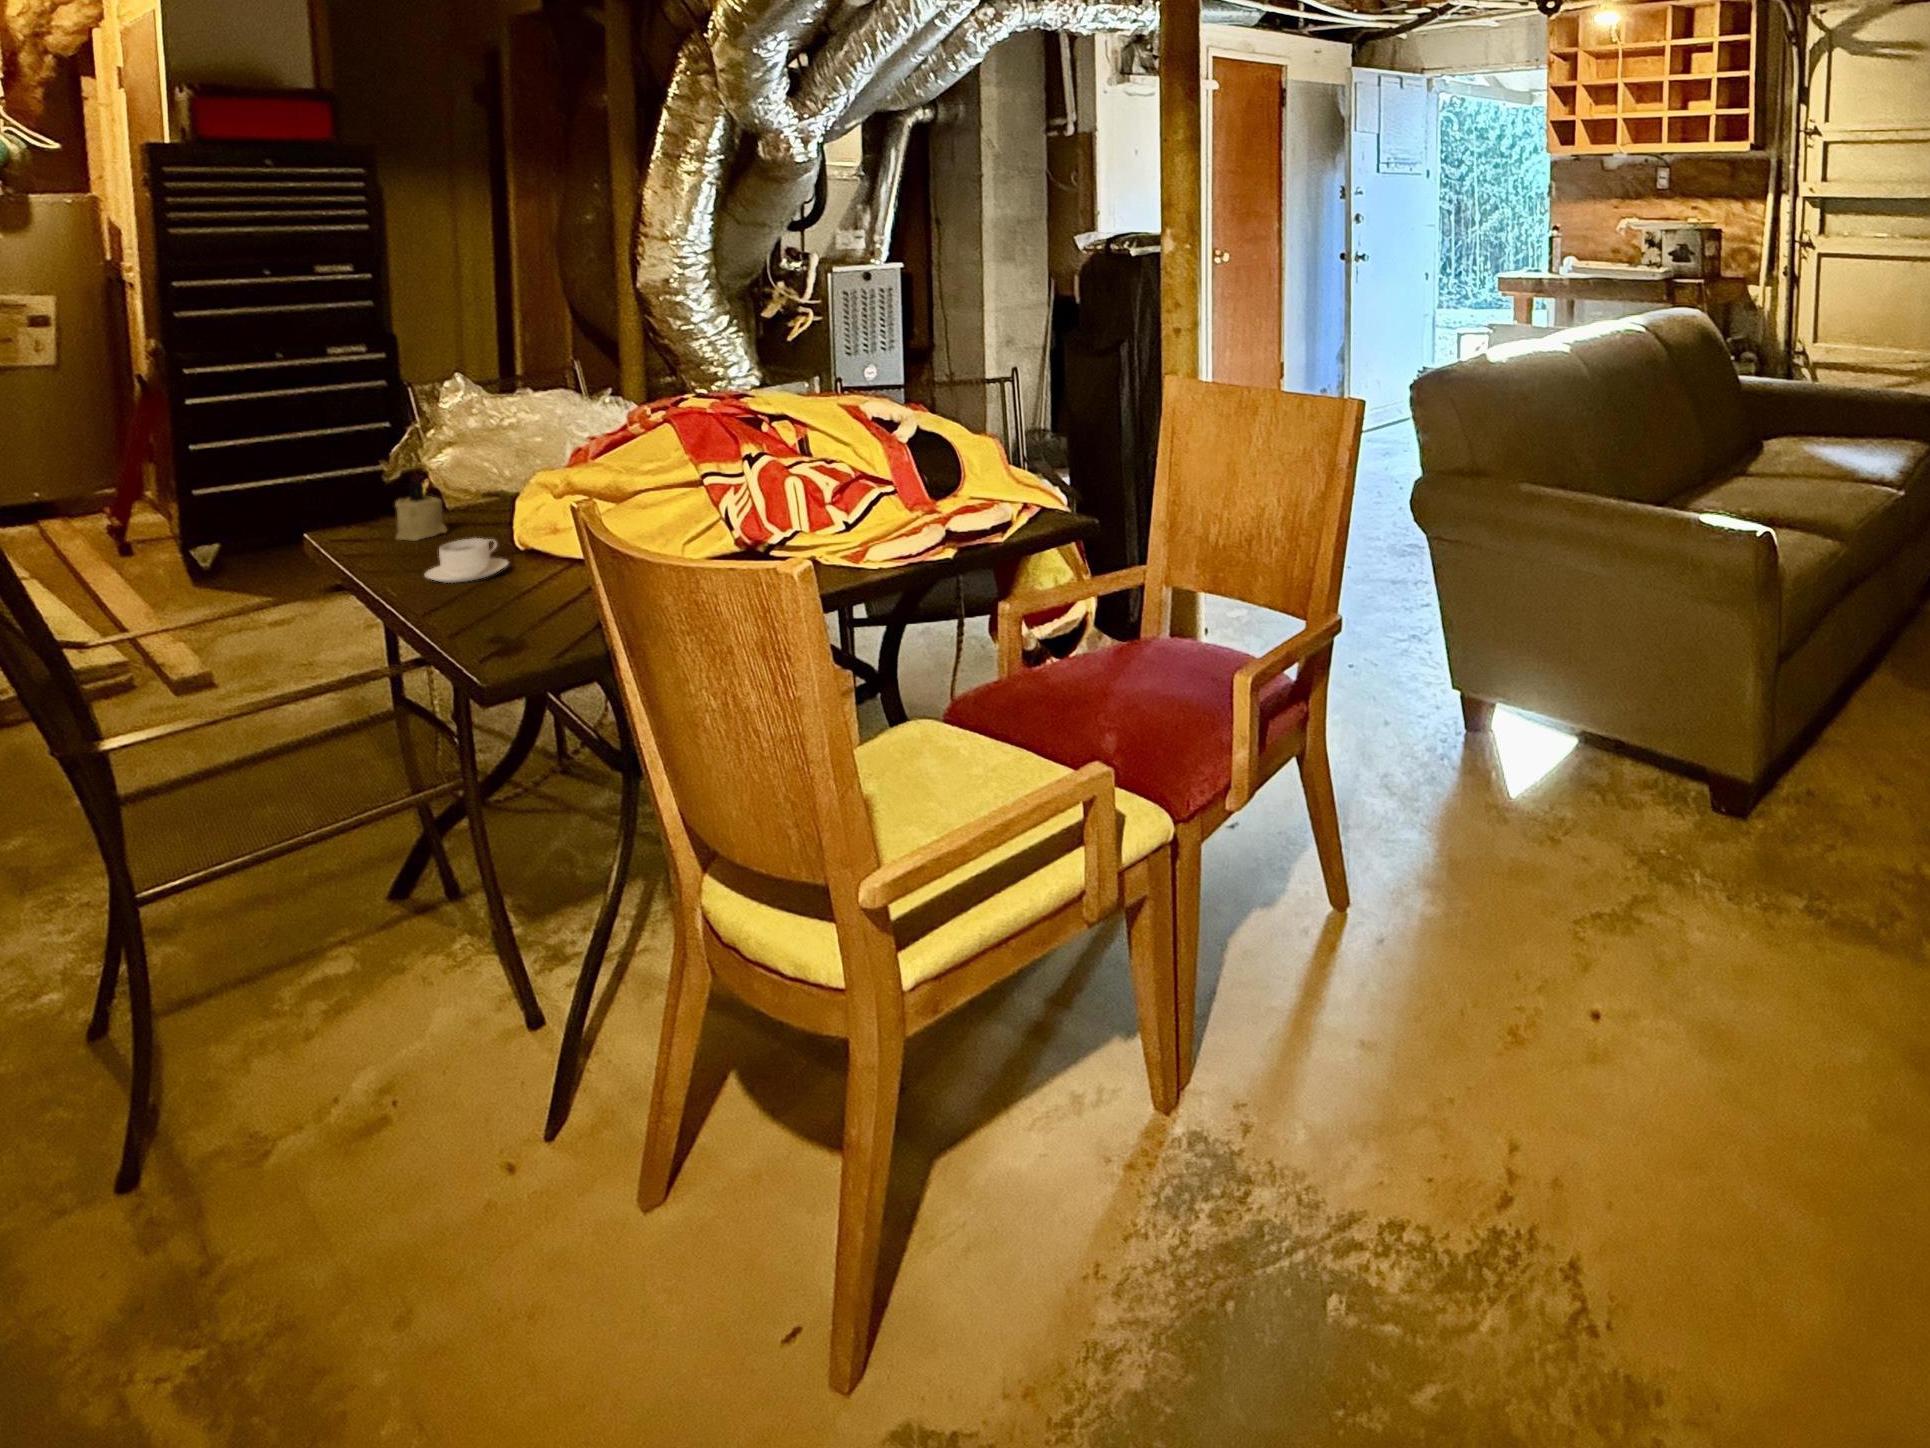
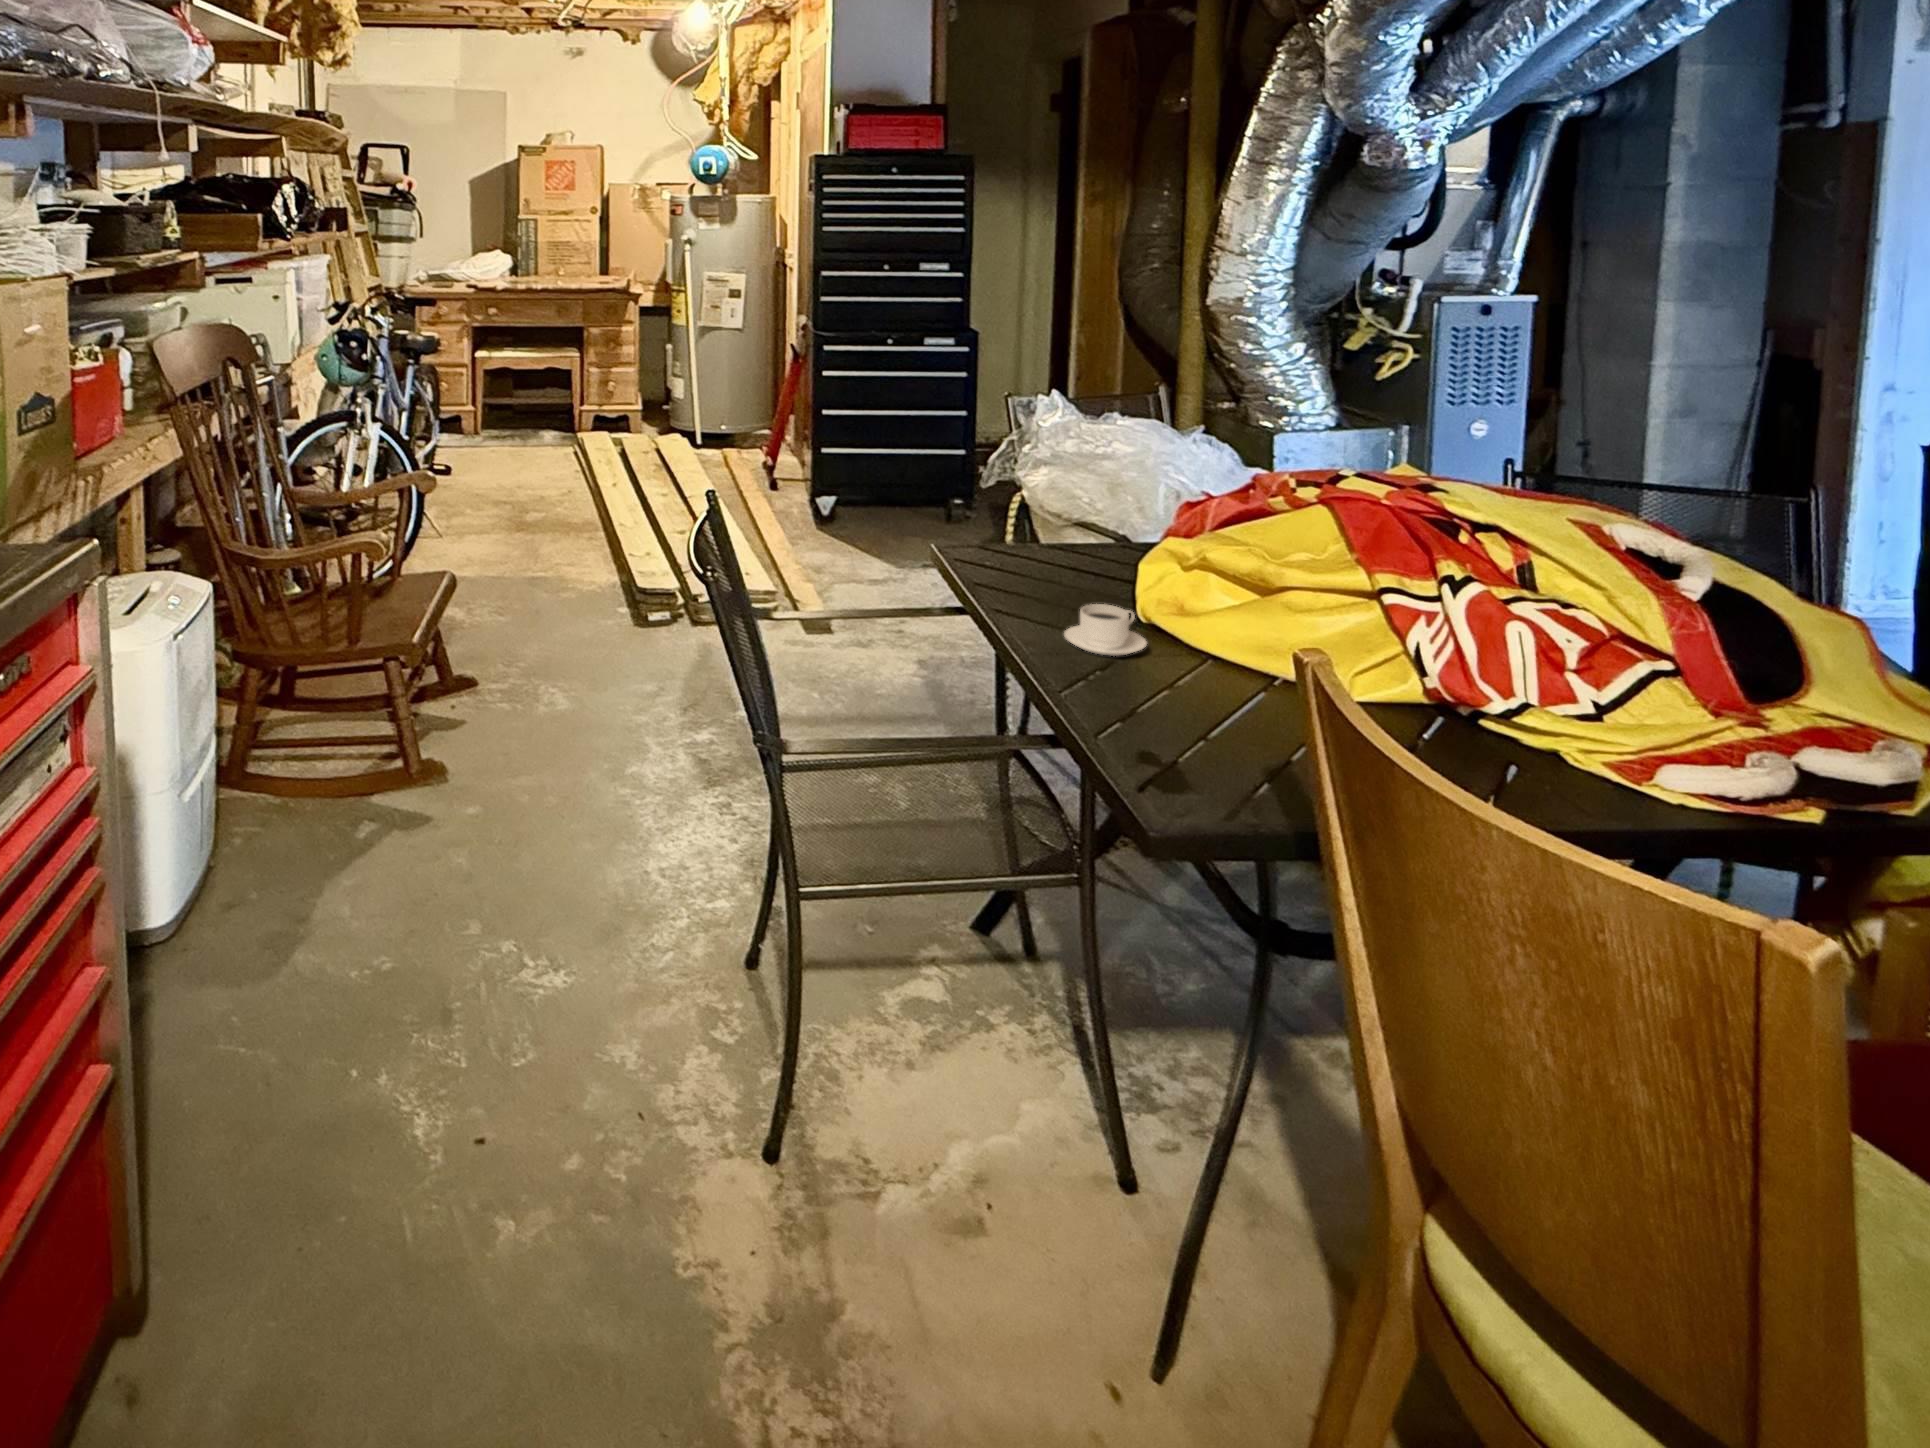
candle: present [395,482,447,541] -> none [1022,519,1069,582]

